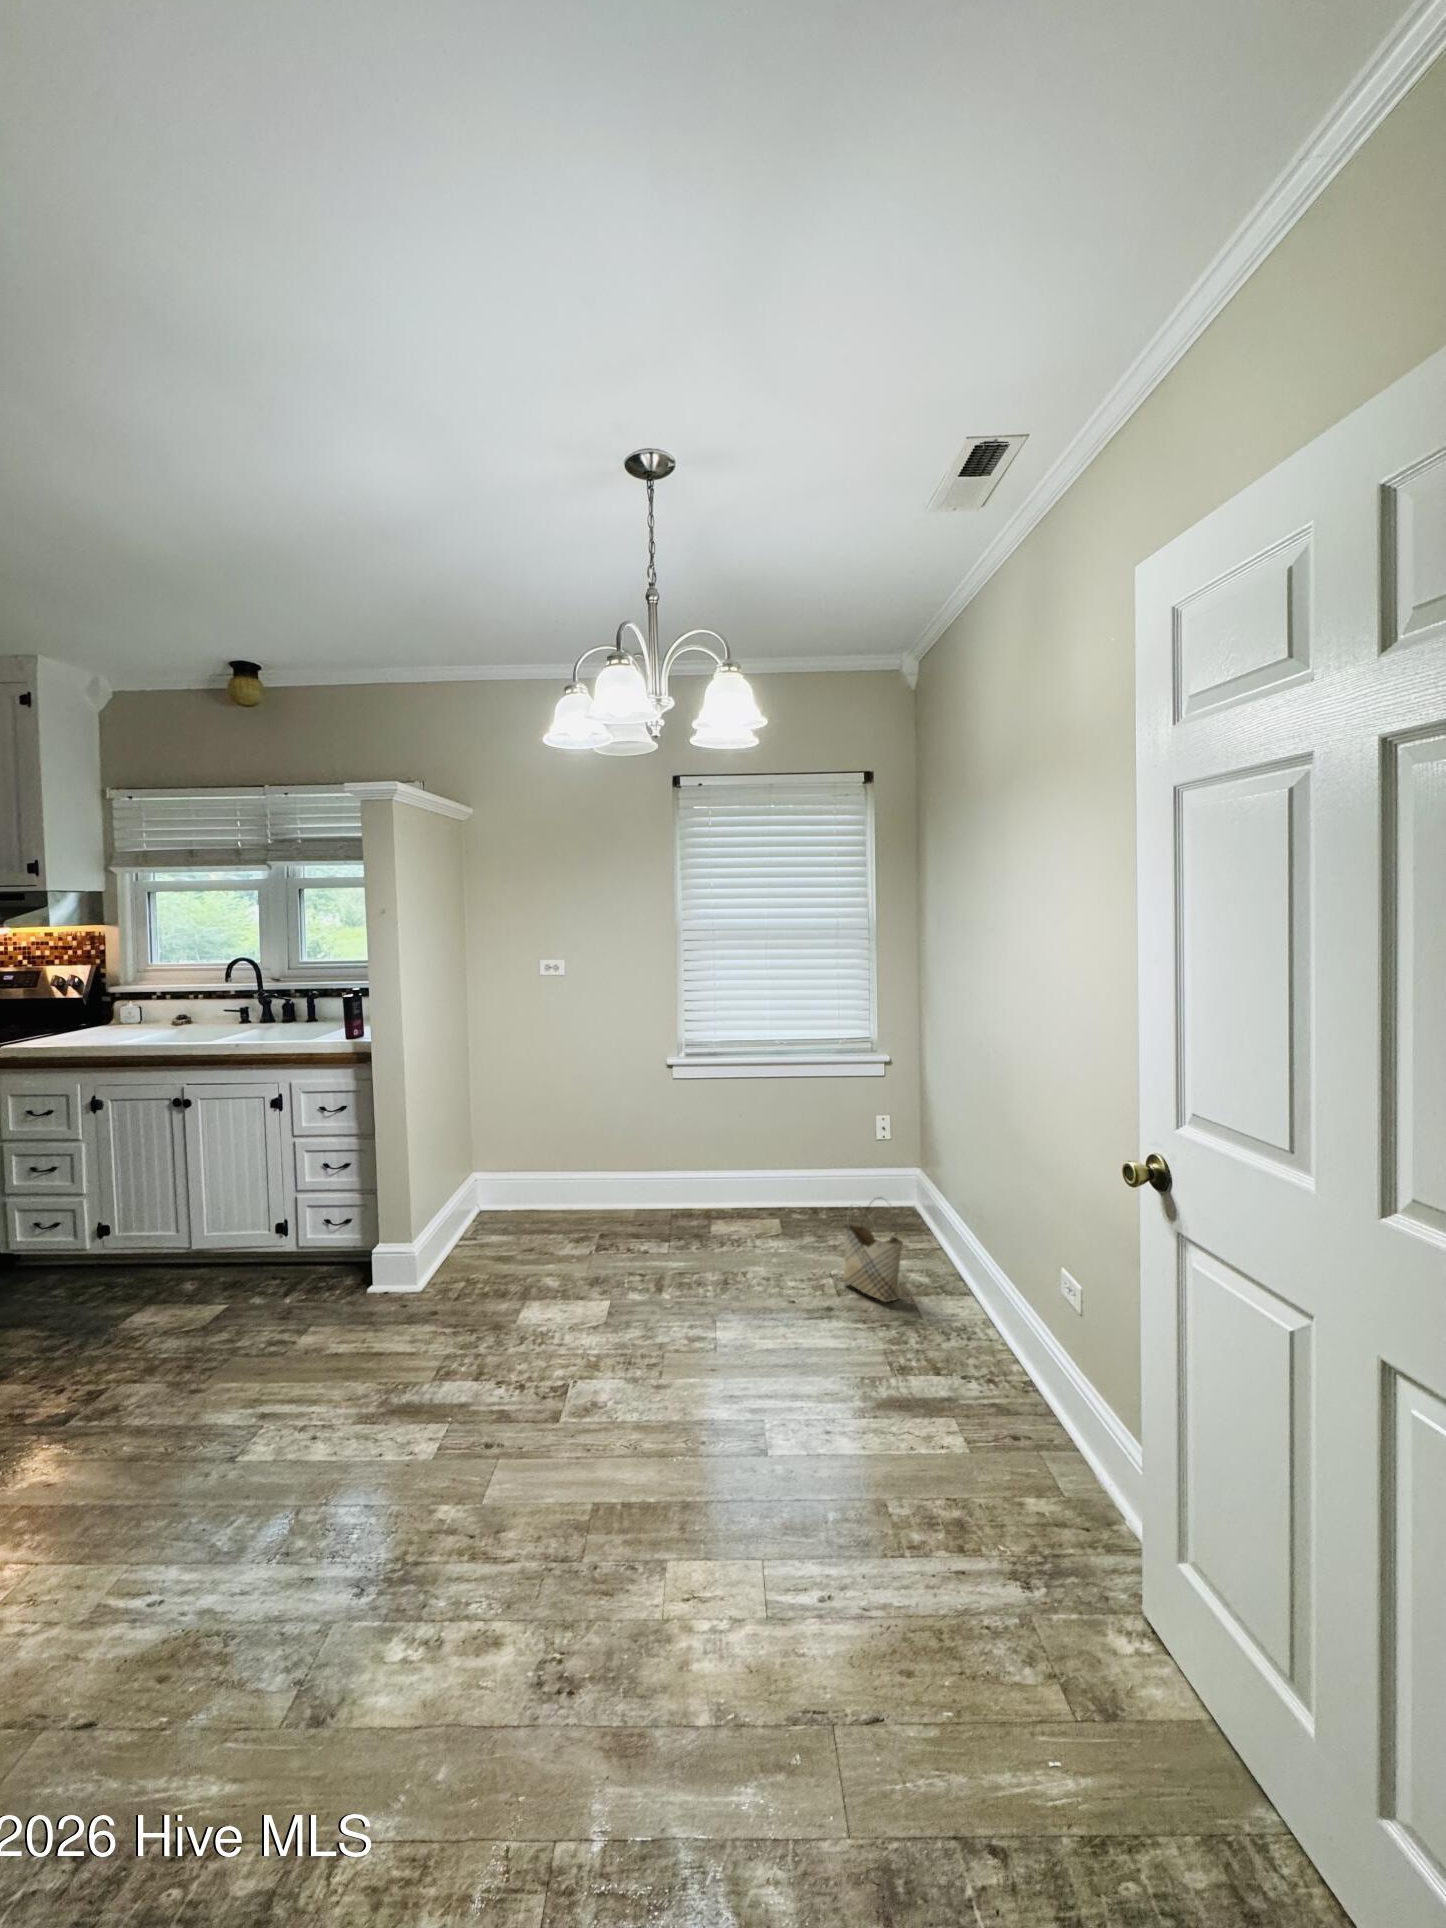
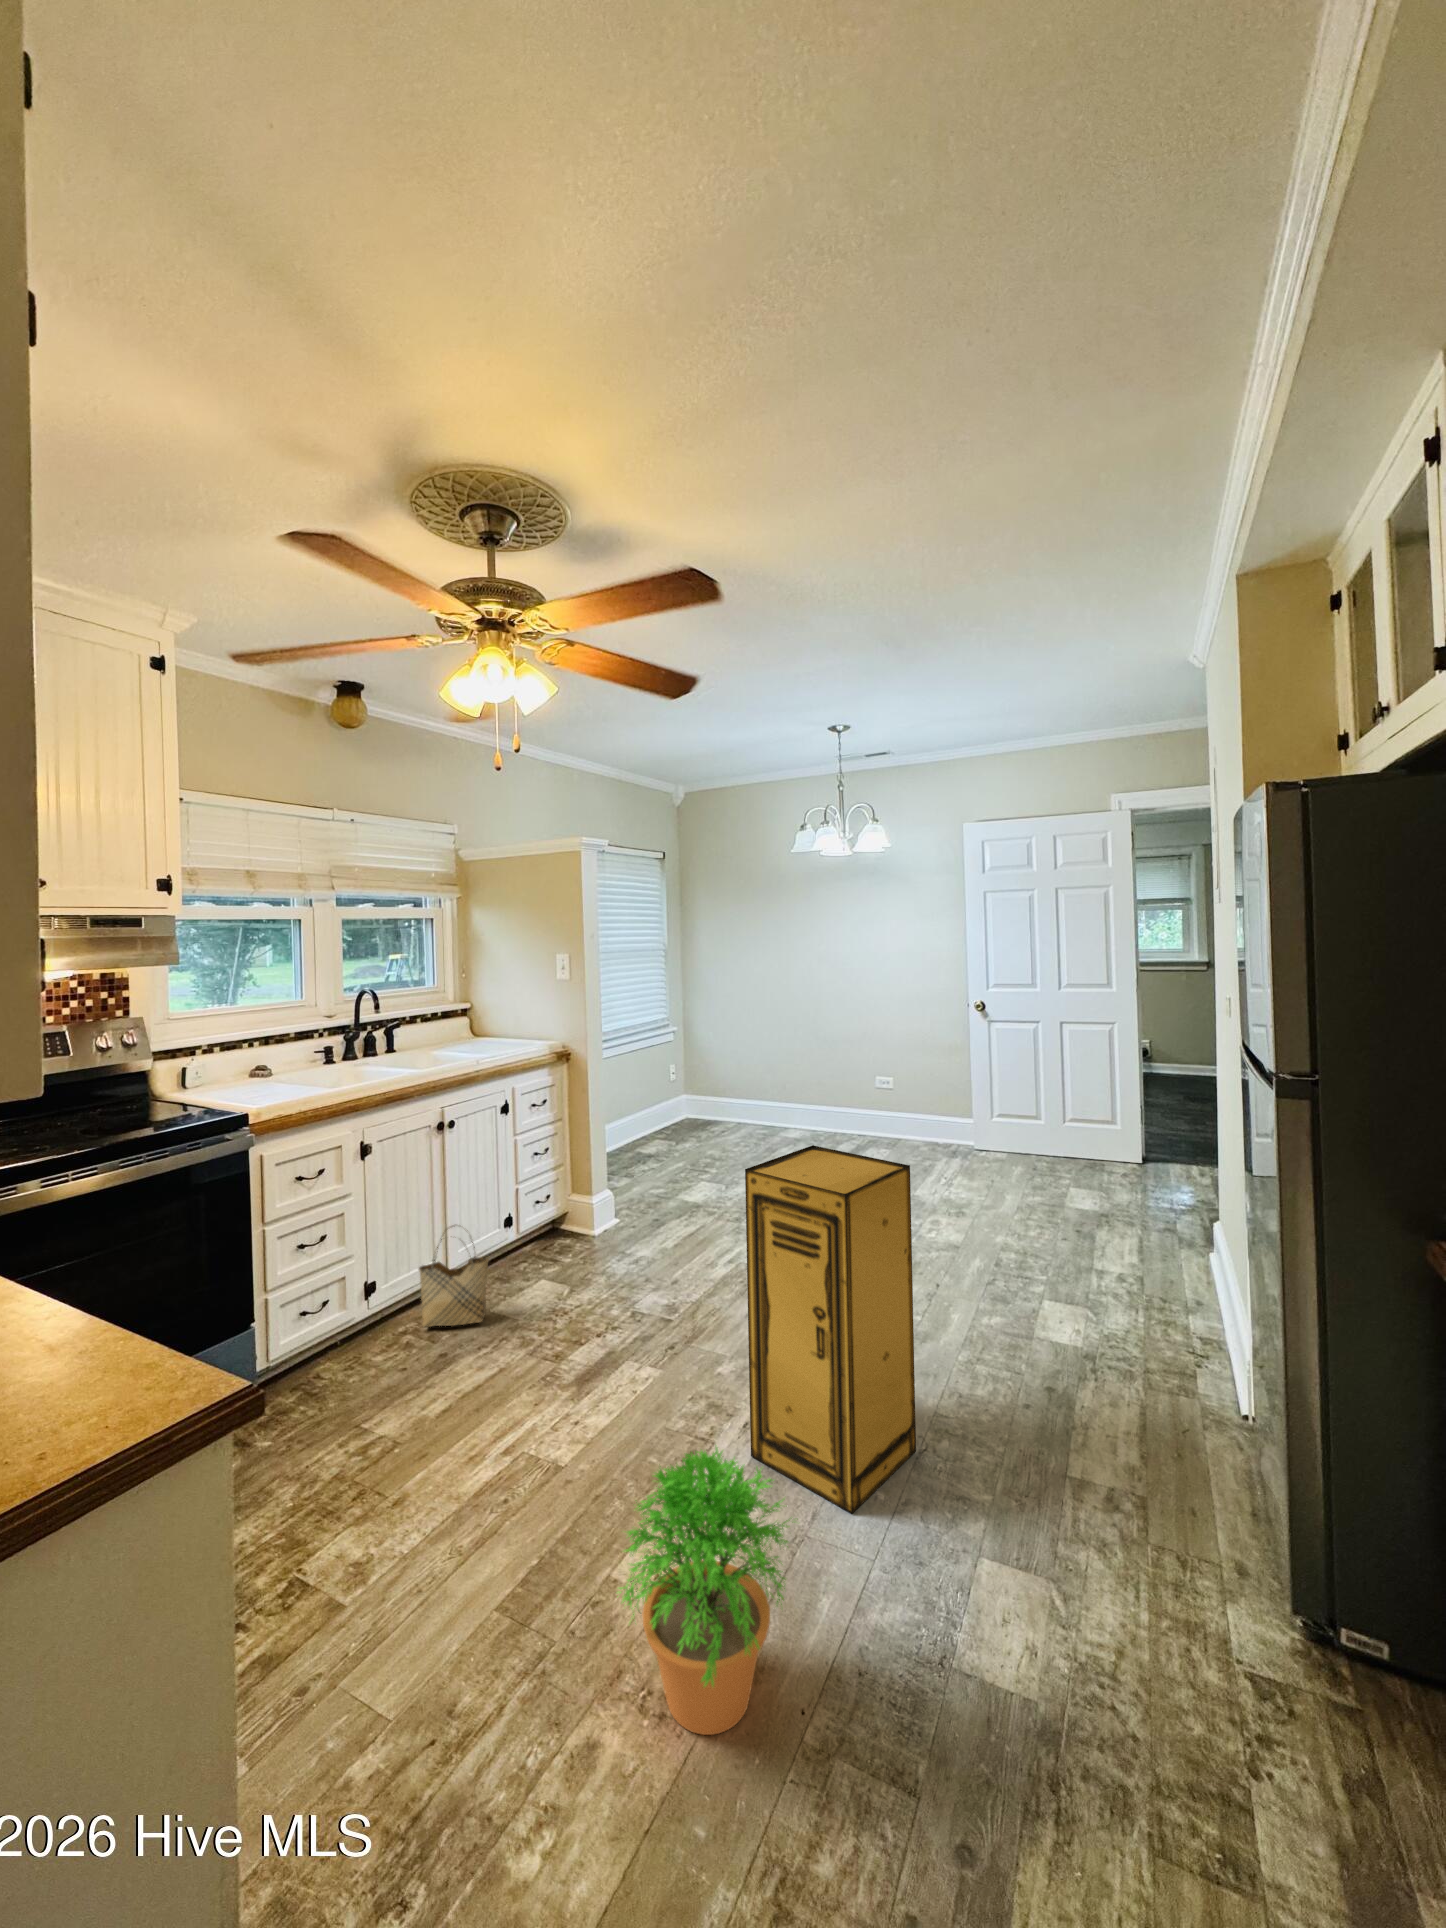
storage cabinet: none [899,1224,1129,1834] -> present [745,1145,916,1514]
potted plant: none [480,1455,671,1763] -> present [618,1448,790,1735]

